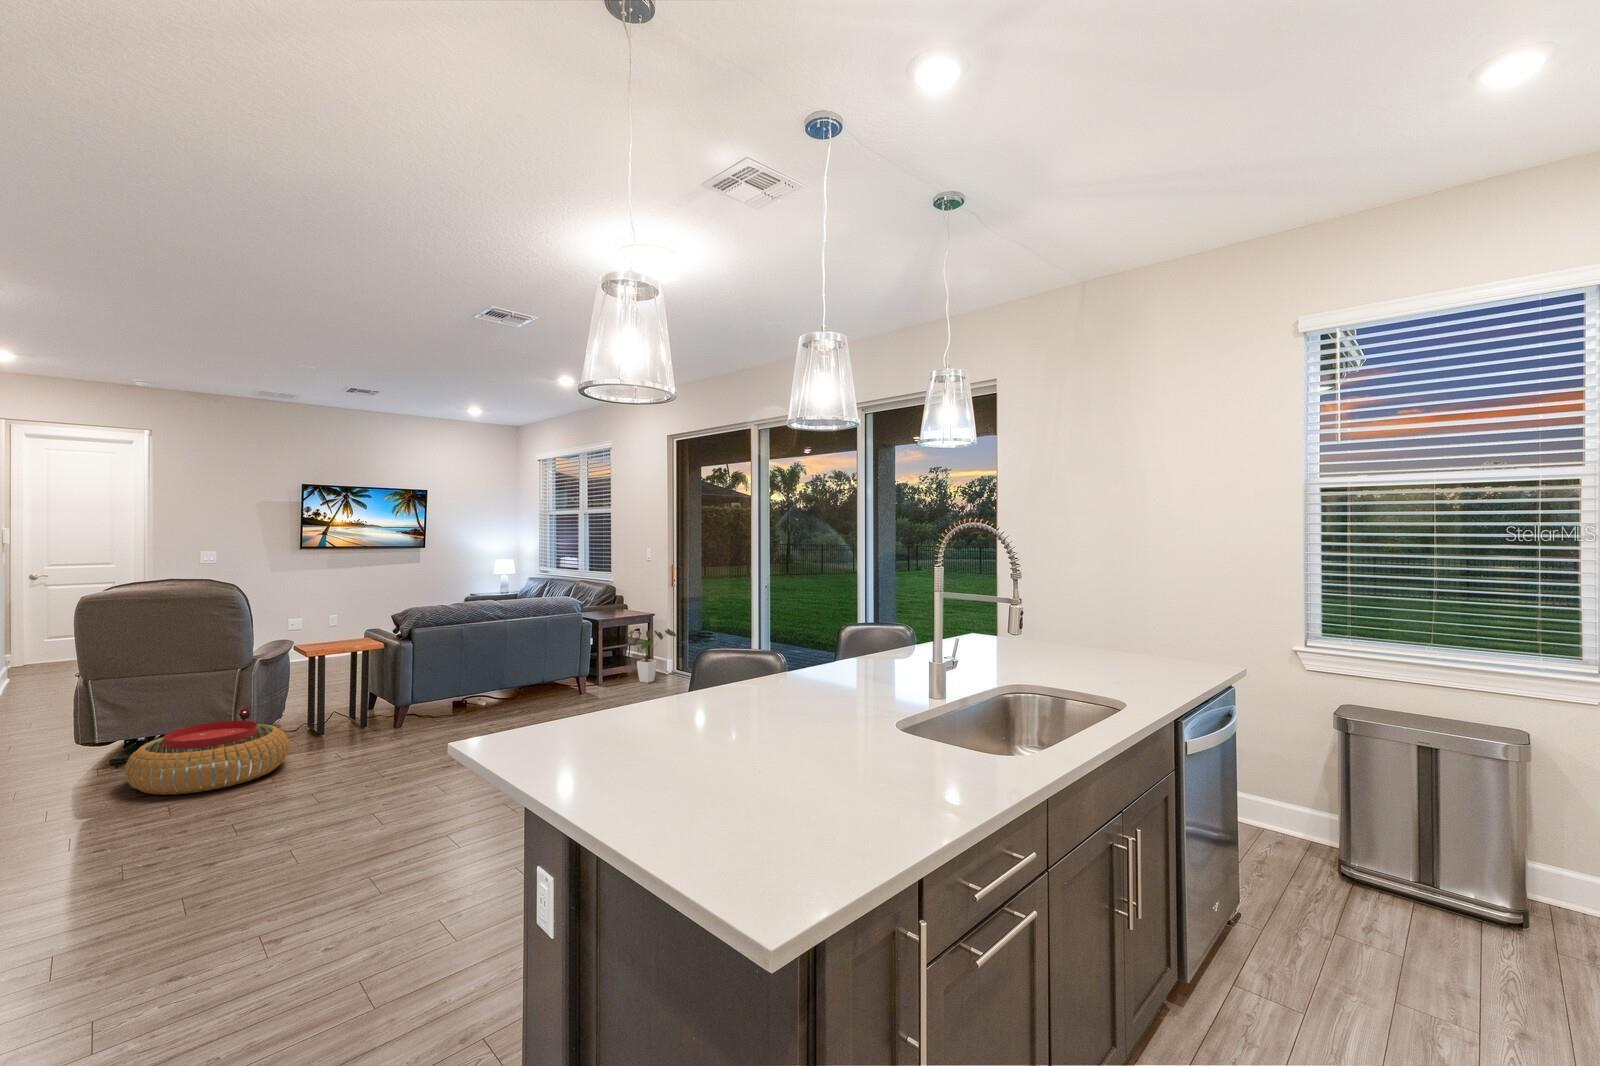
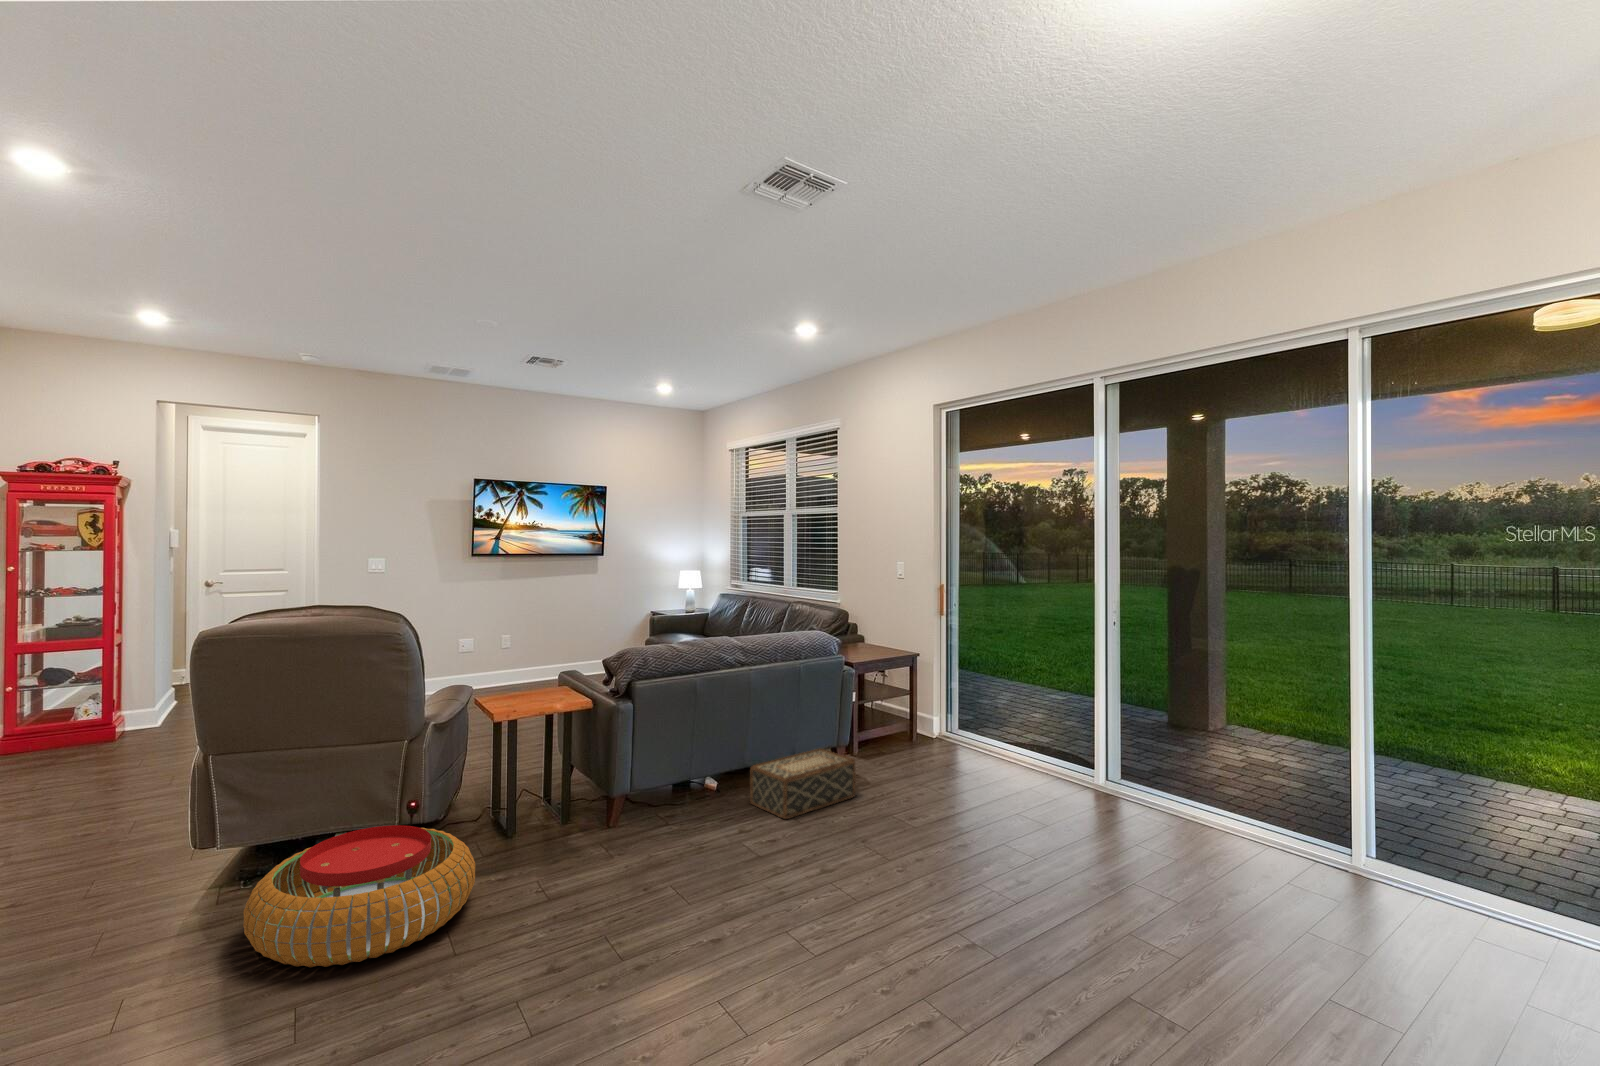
house plant: present [626,629,676,683] -> none [888,675,953,752]
woven basket: none [505,677,583,720] -> present [750,749,855,819]

